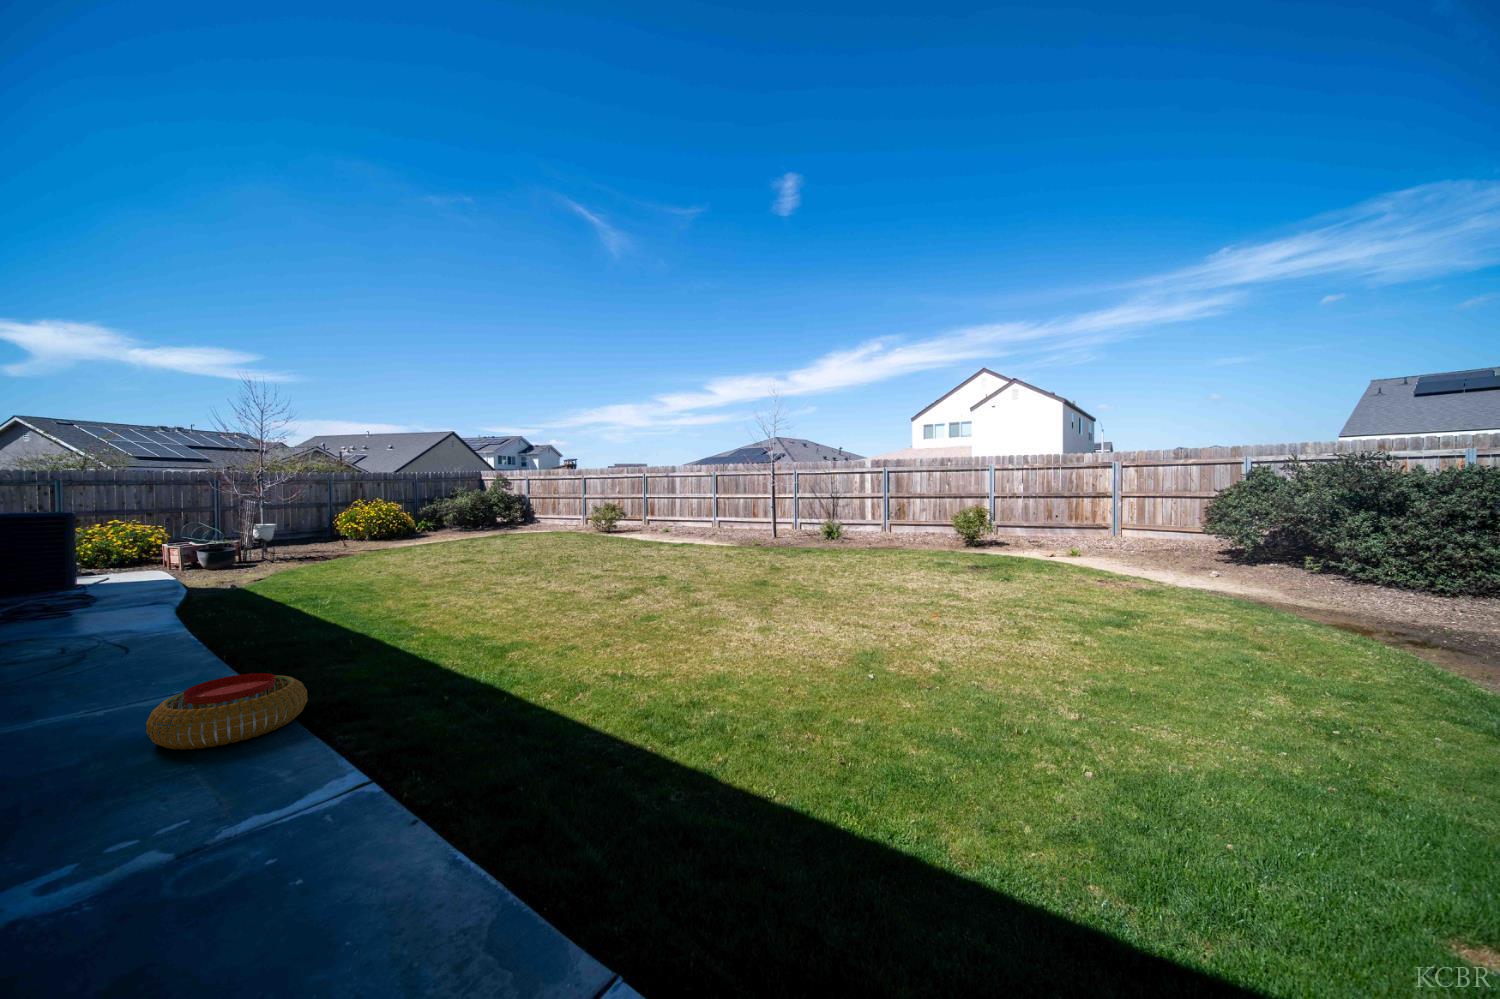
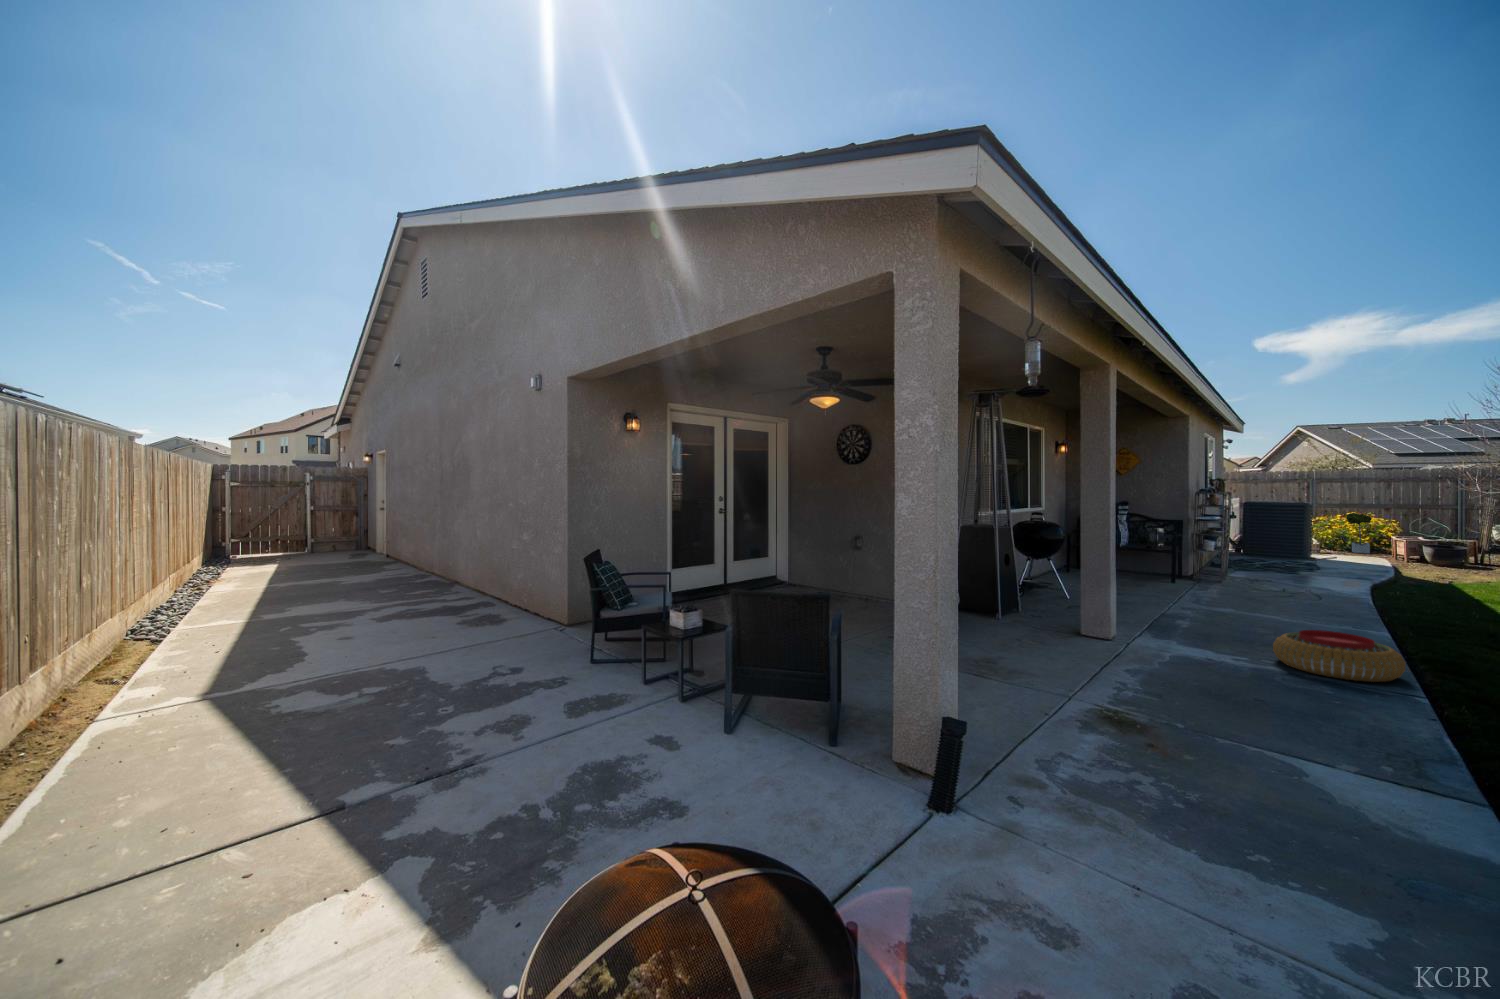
potted tree: none [110,521,140,568] -> present [1346,513,1371,553]

